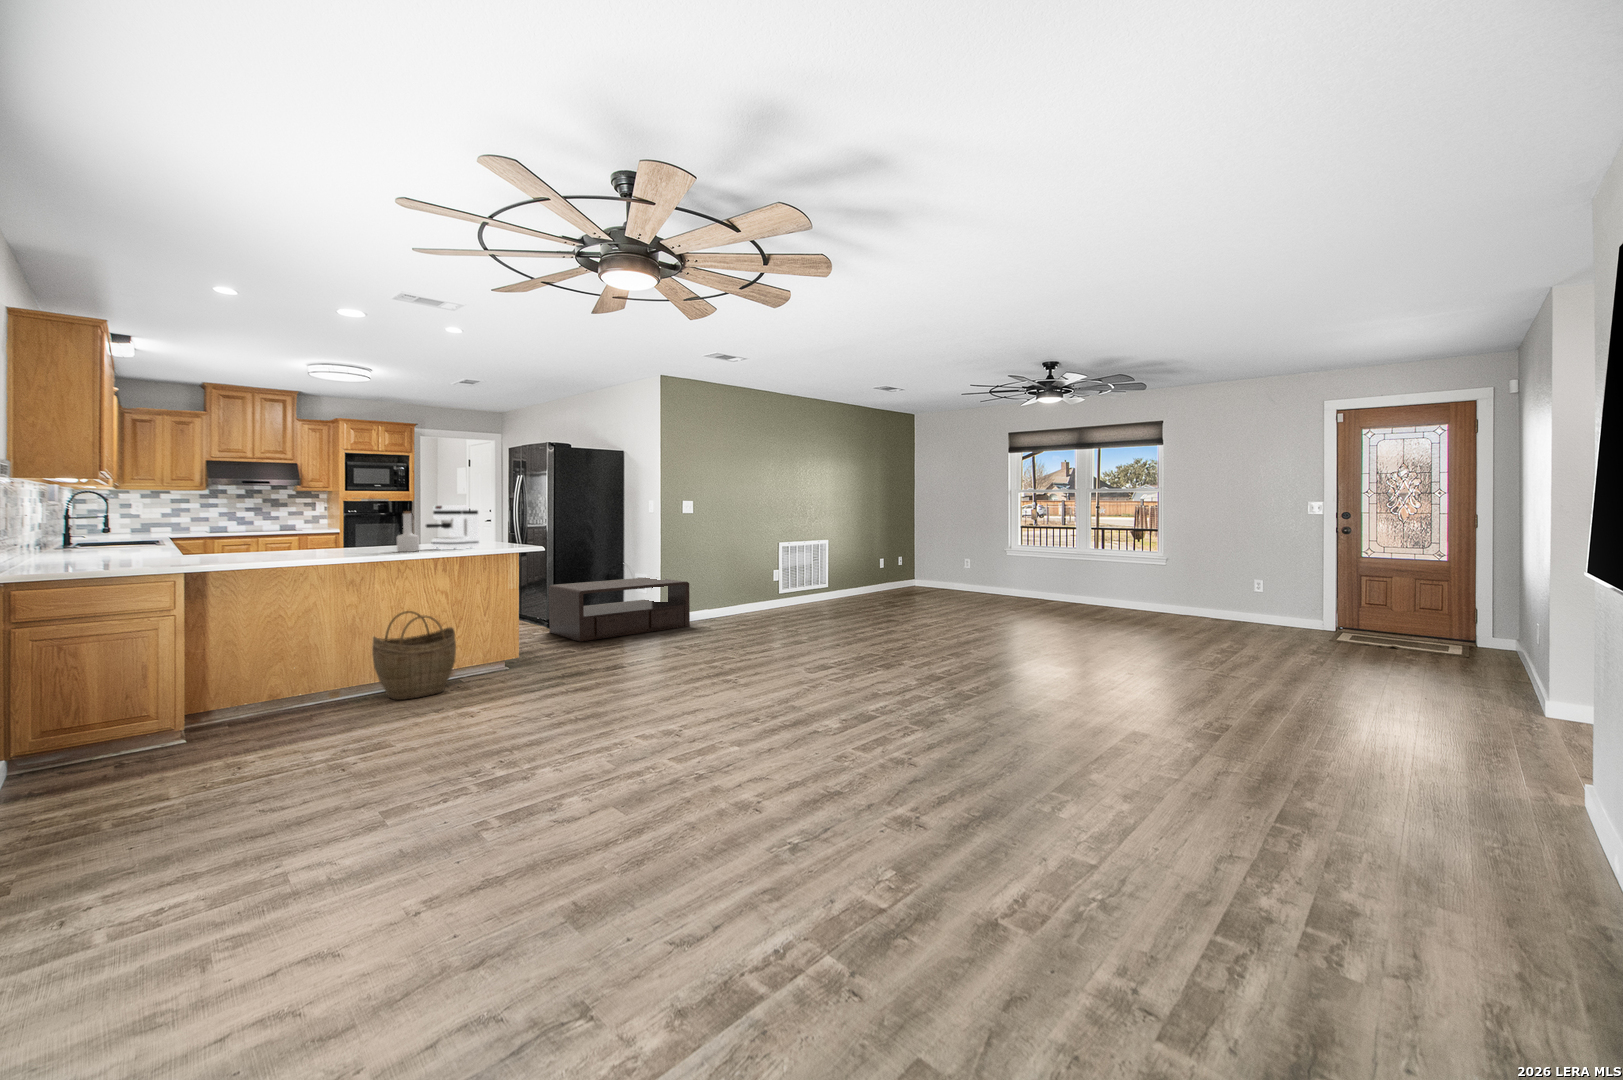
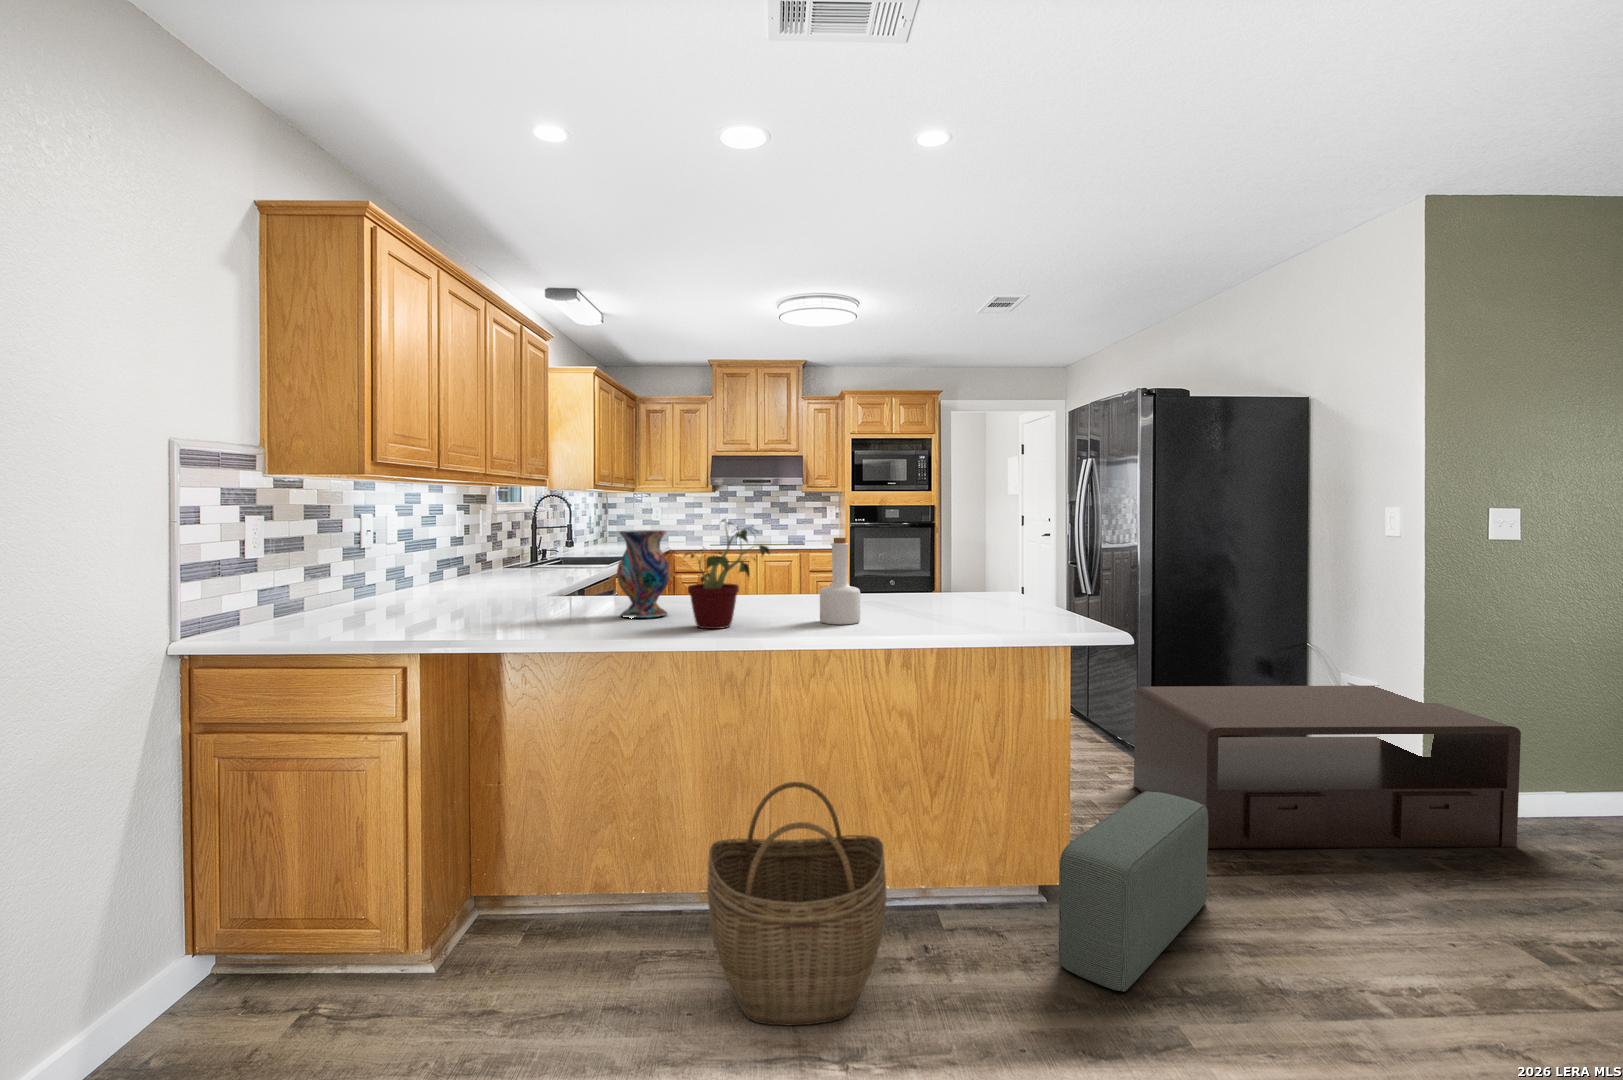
potted plant: none [318,500,370,555] -> present [684,519,770,629]
coffee maker: present [426,505,479,549] -> none [886,521,987,616]
vase: none [263,508,298,555] -> present [617,530,670,618]
pouf: none [522,612,578,671] -> present [1059,791,1208,992]

